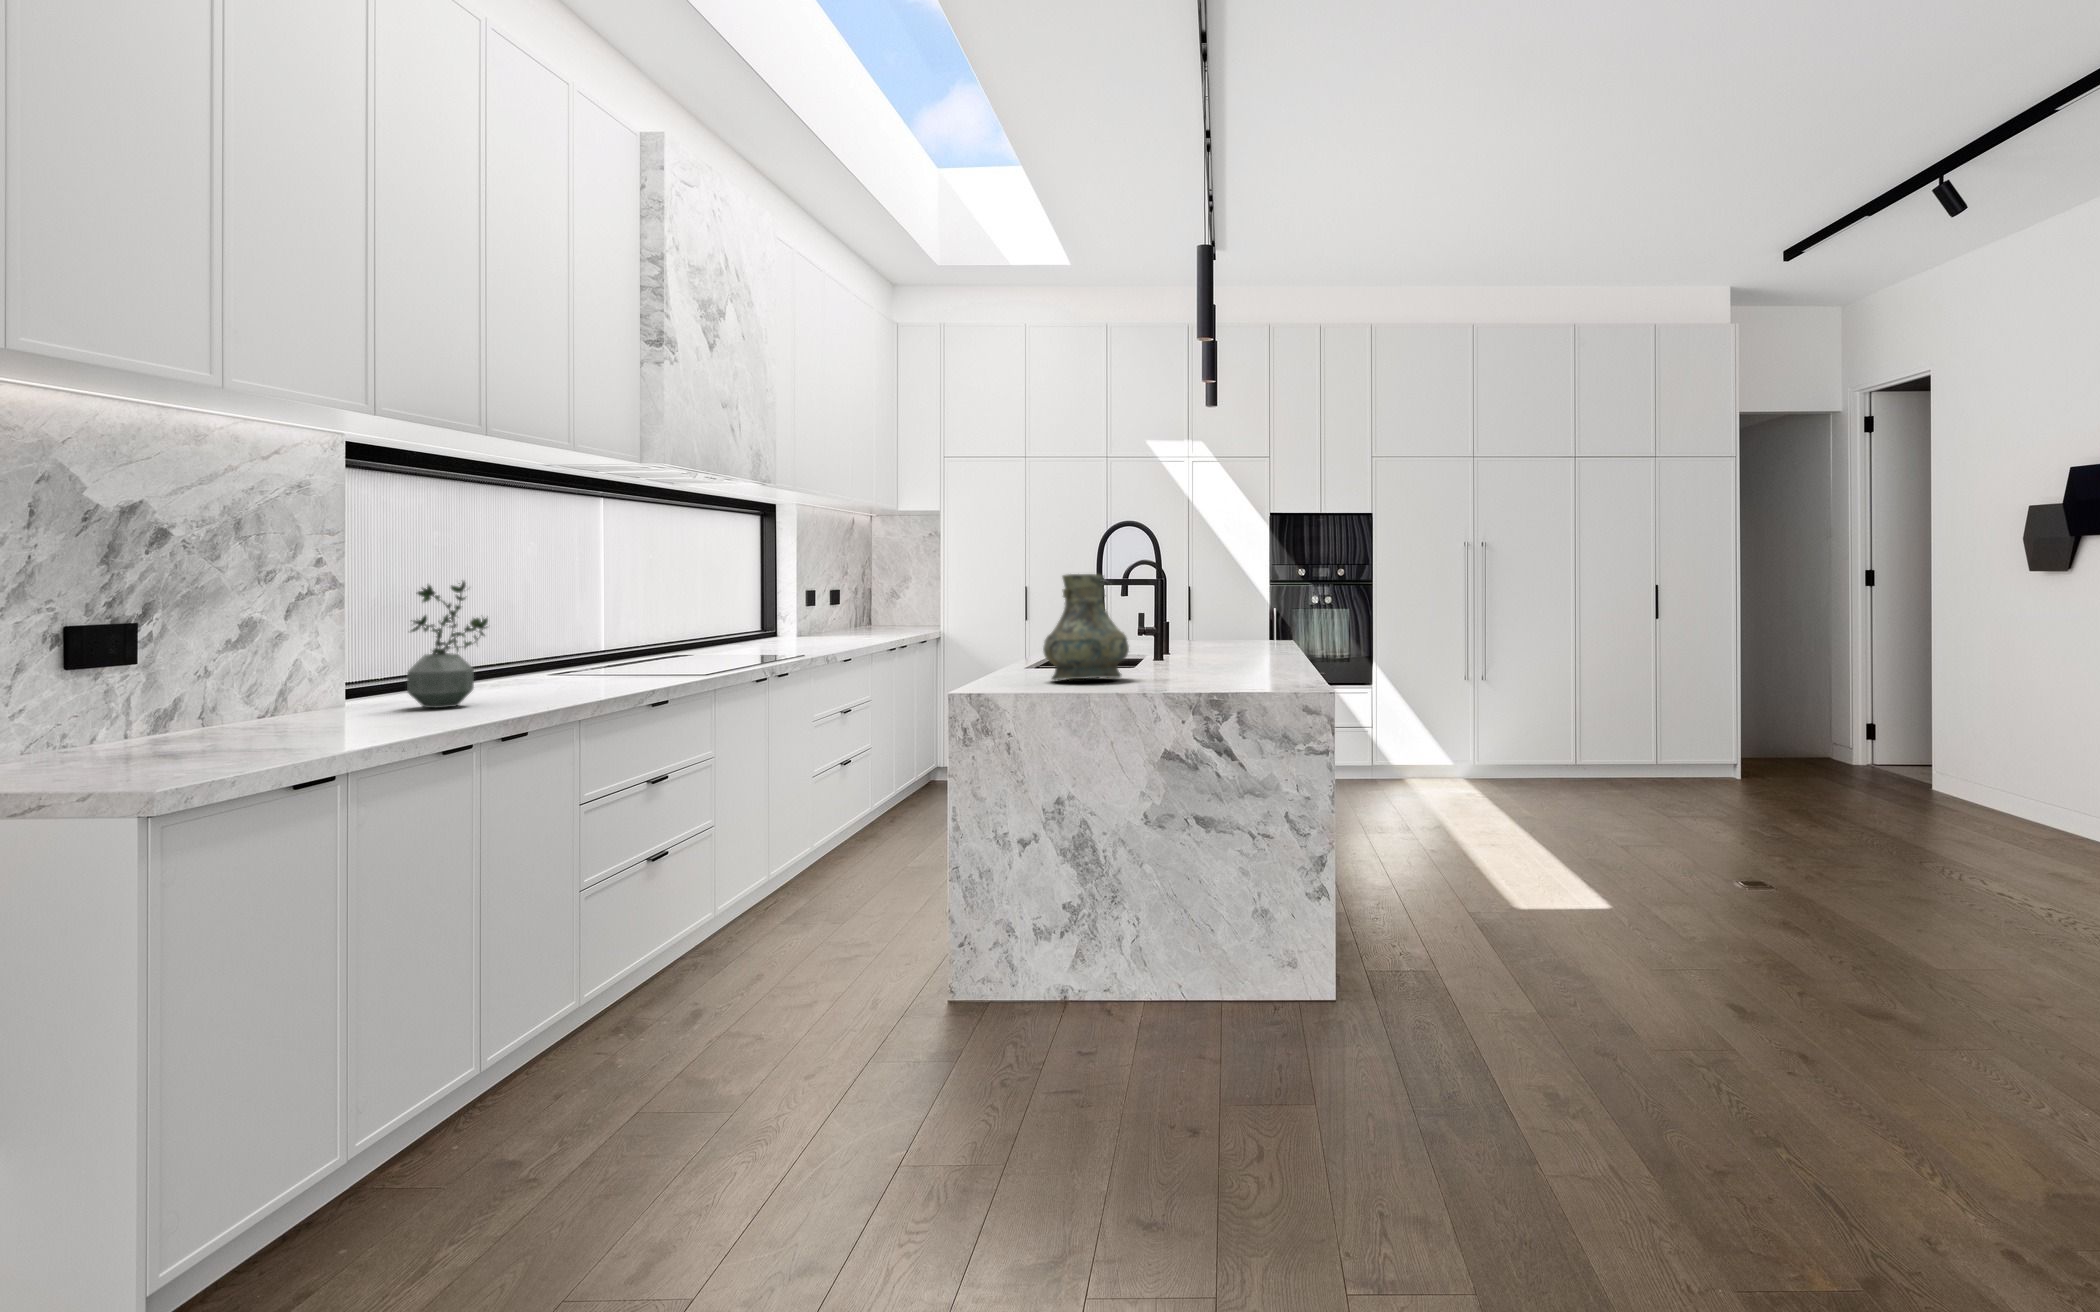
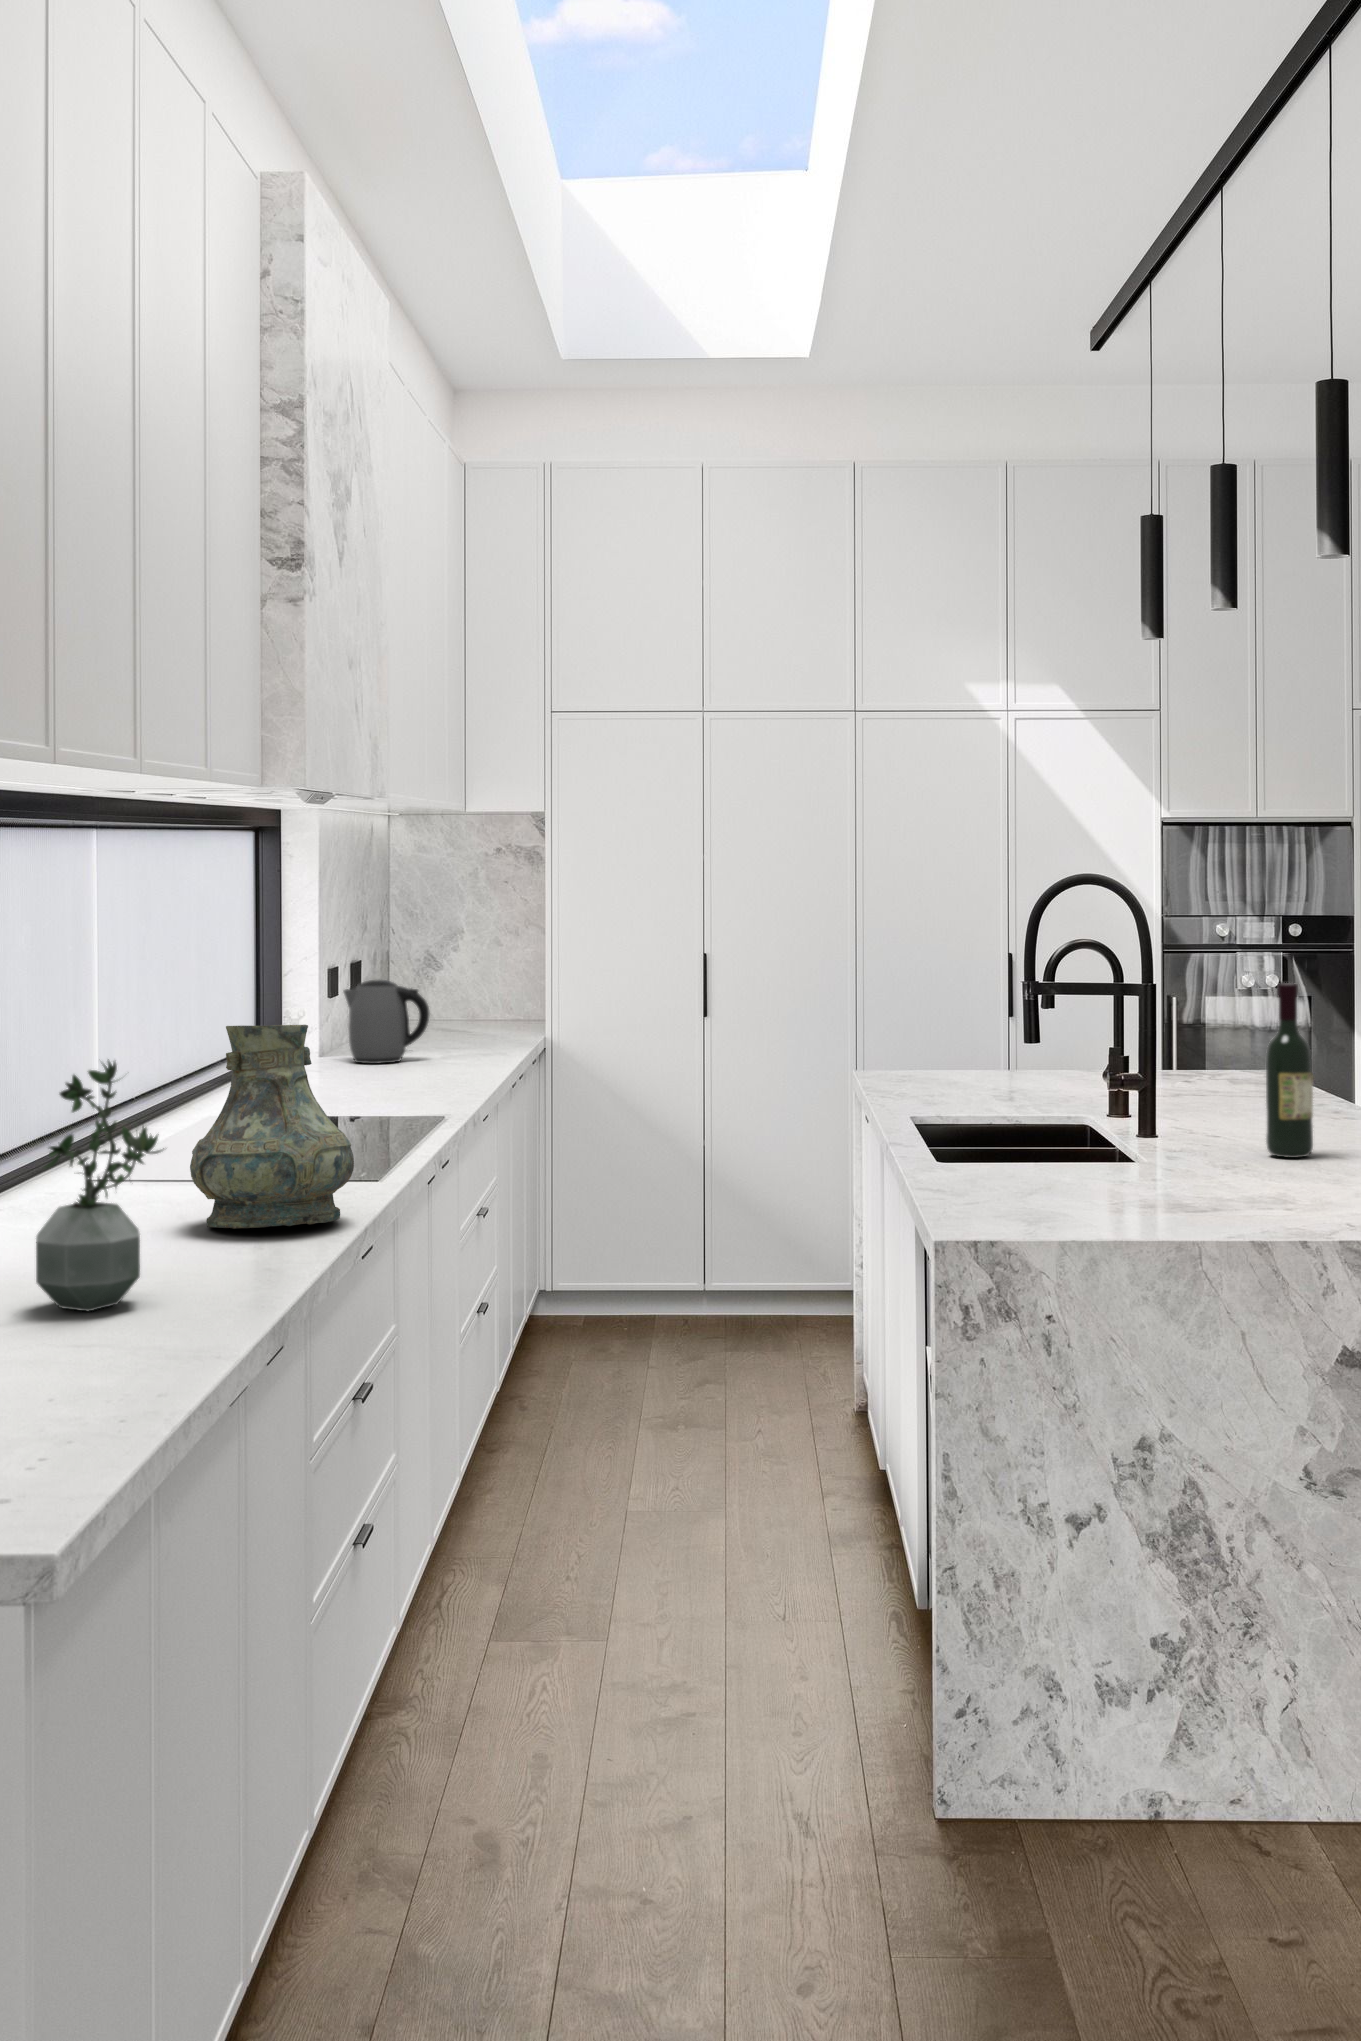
wine bottle: none [1196,573,1221,665] -> present [1266,983,1313,1158]
vase: present [1043,574,1129,680] -> present [190,1025,354,1229]
kettle: none [806,594,853,638] -> present [344,980,430,1064]

